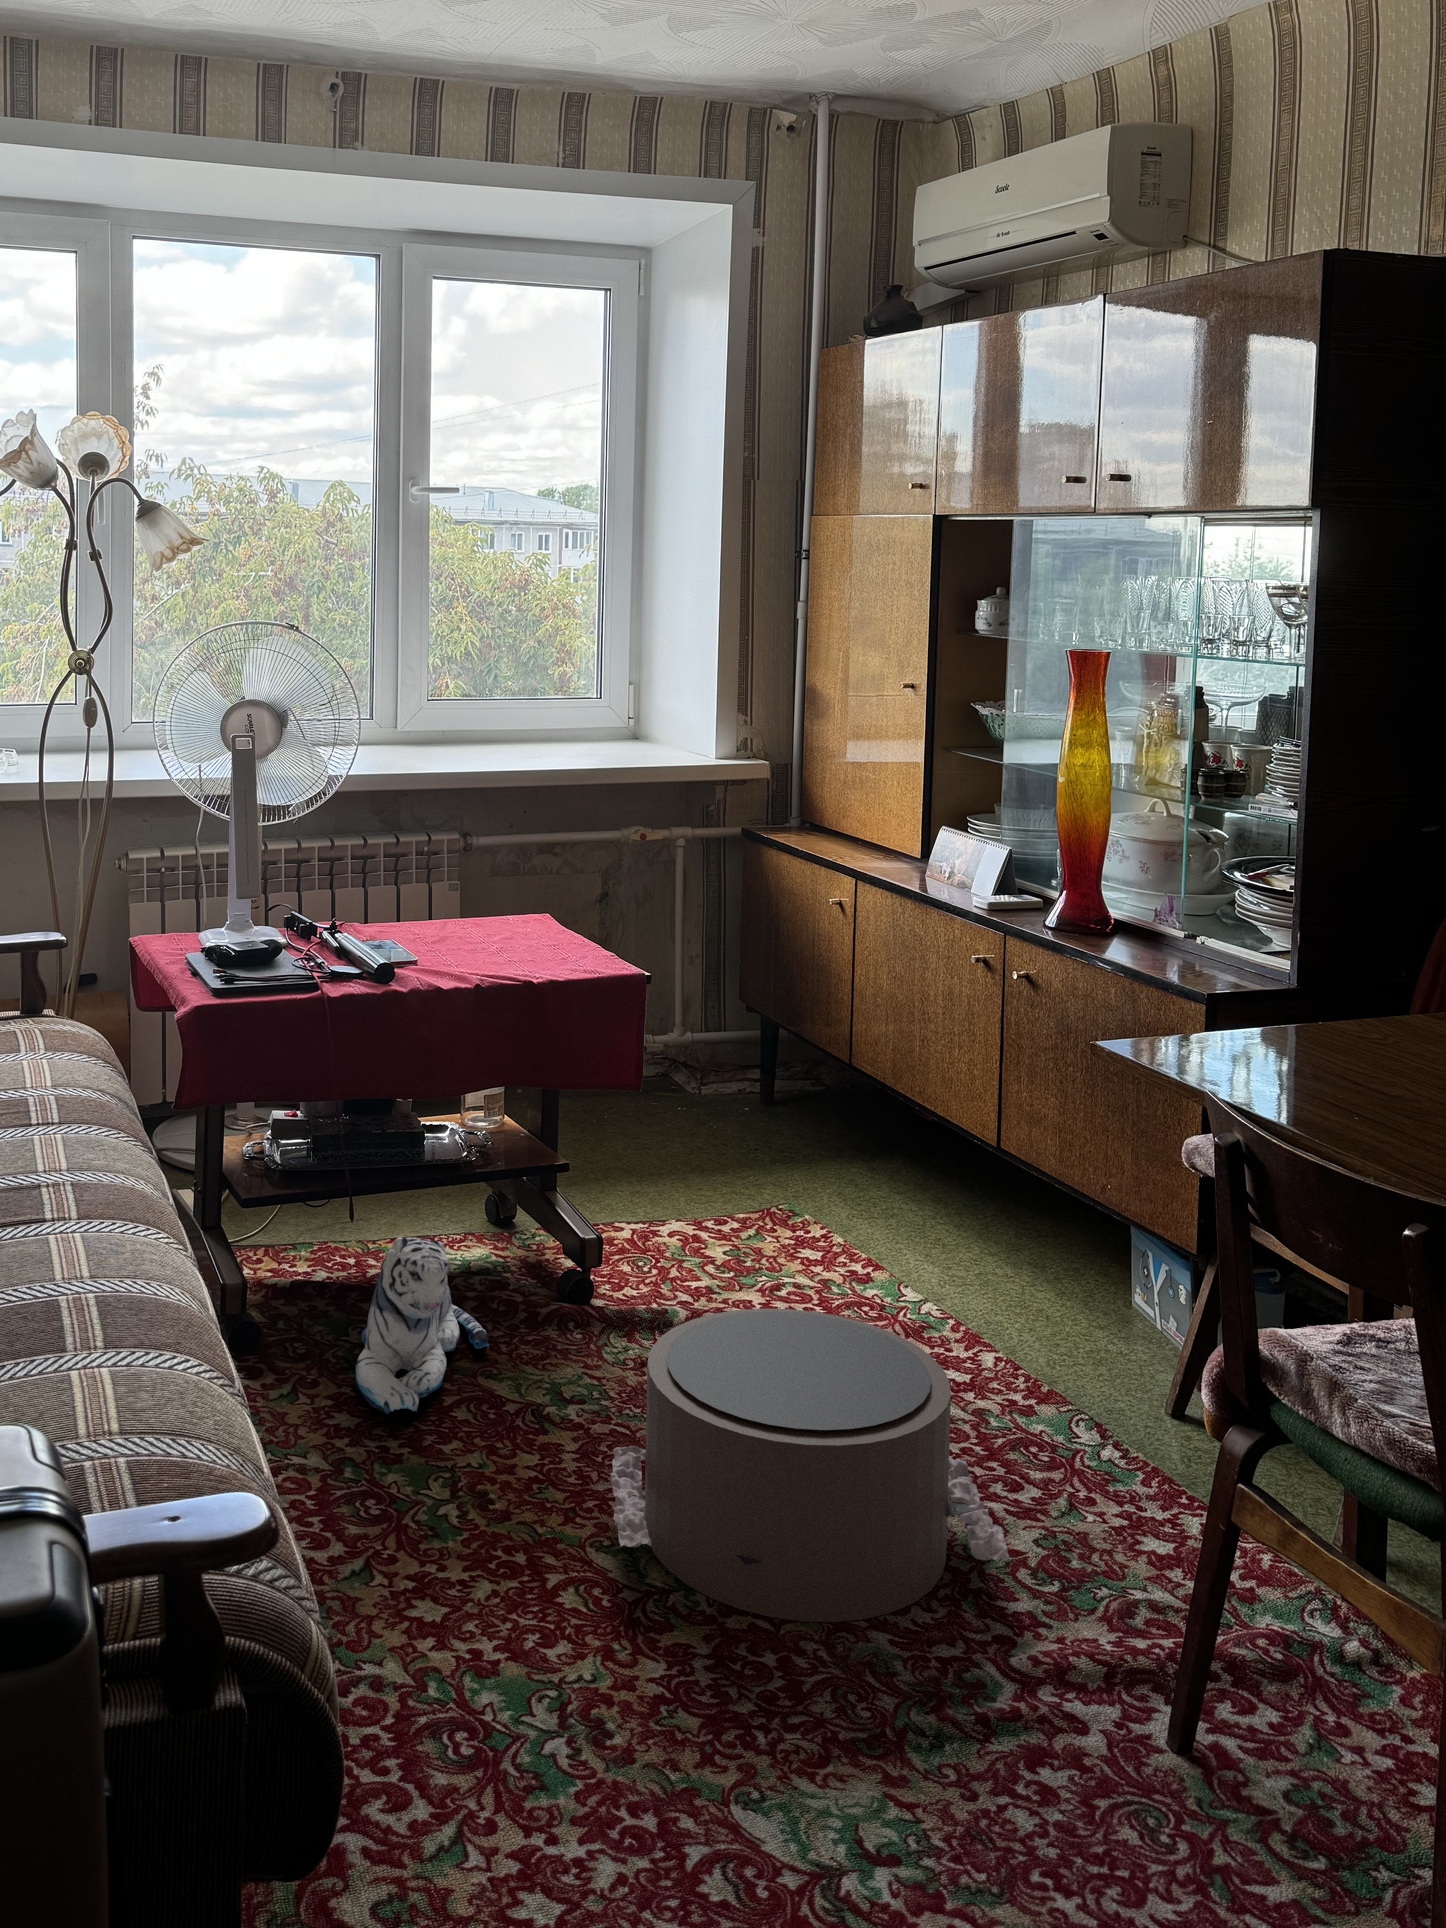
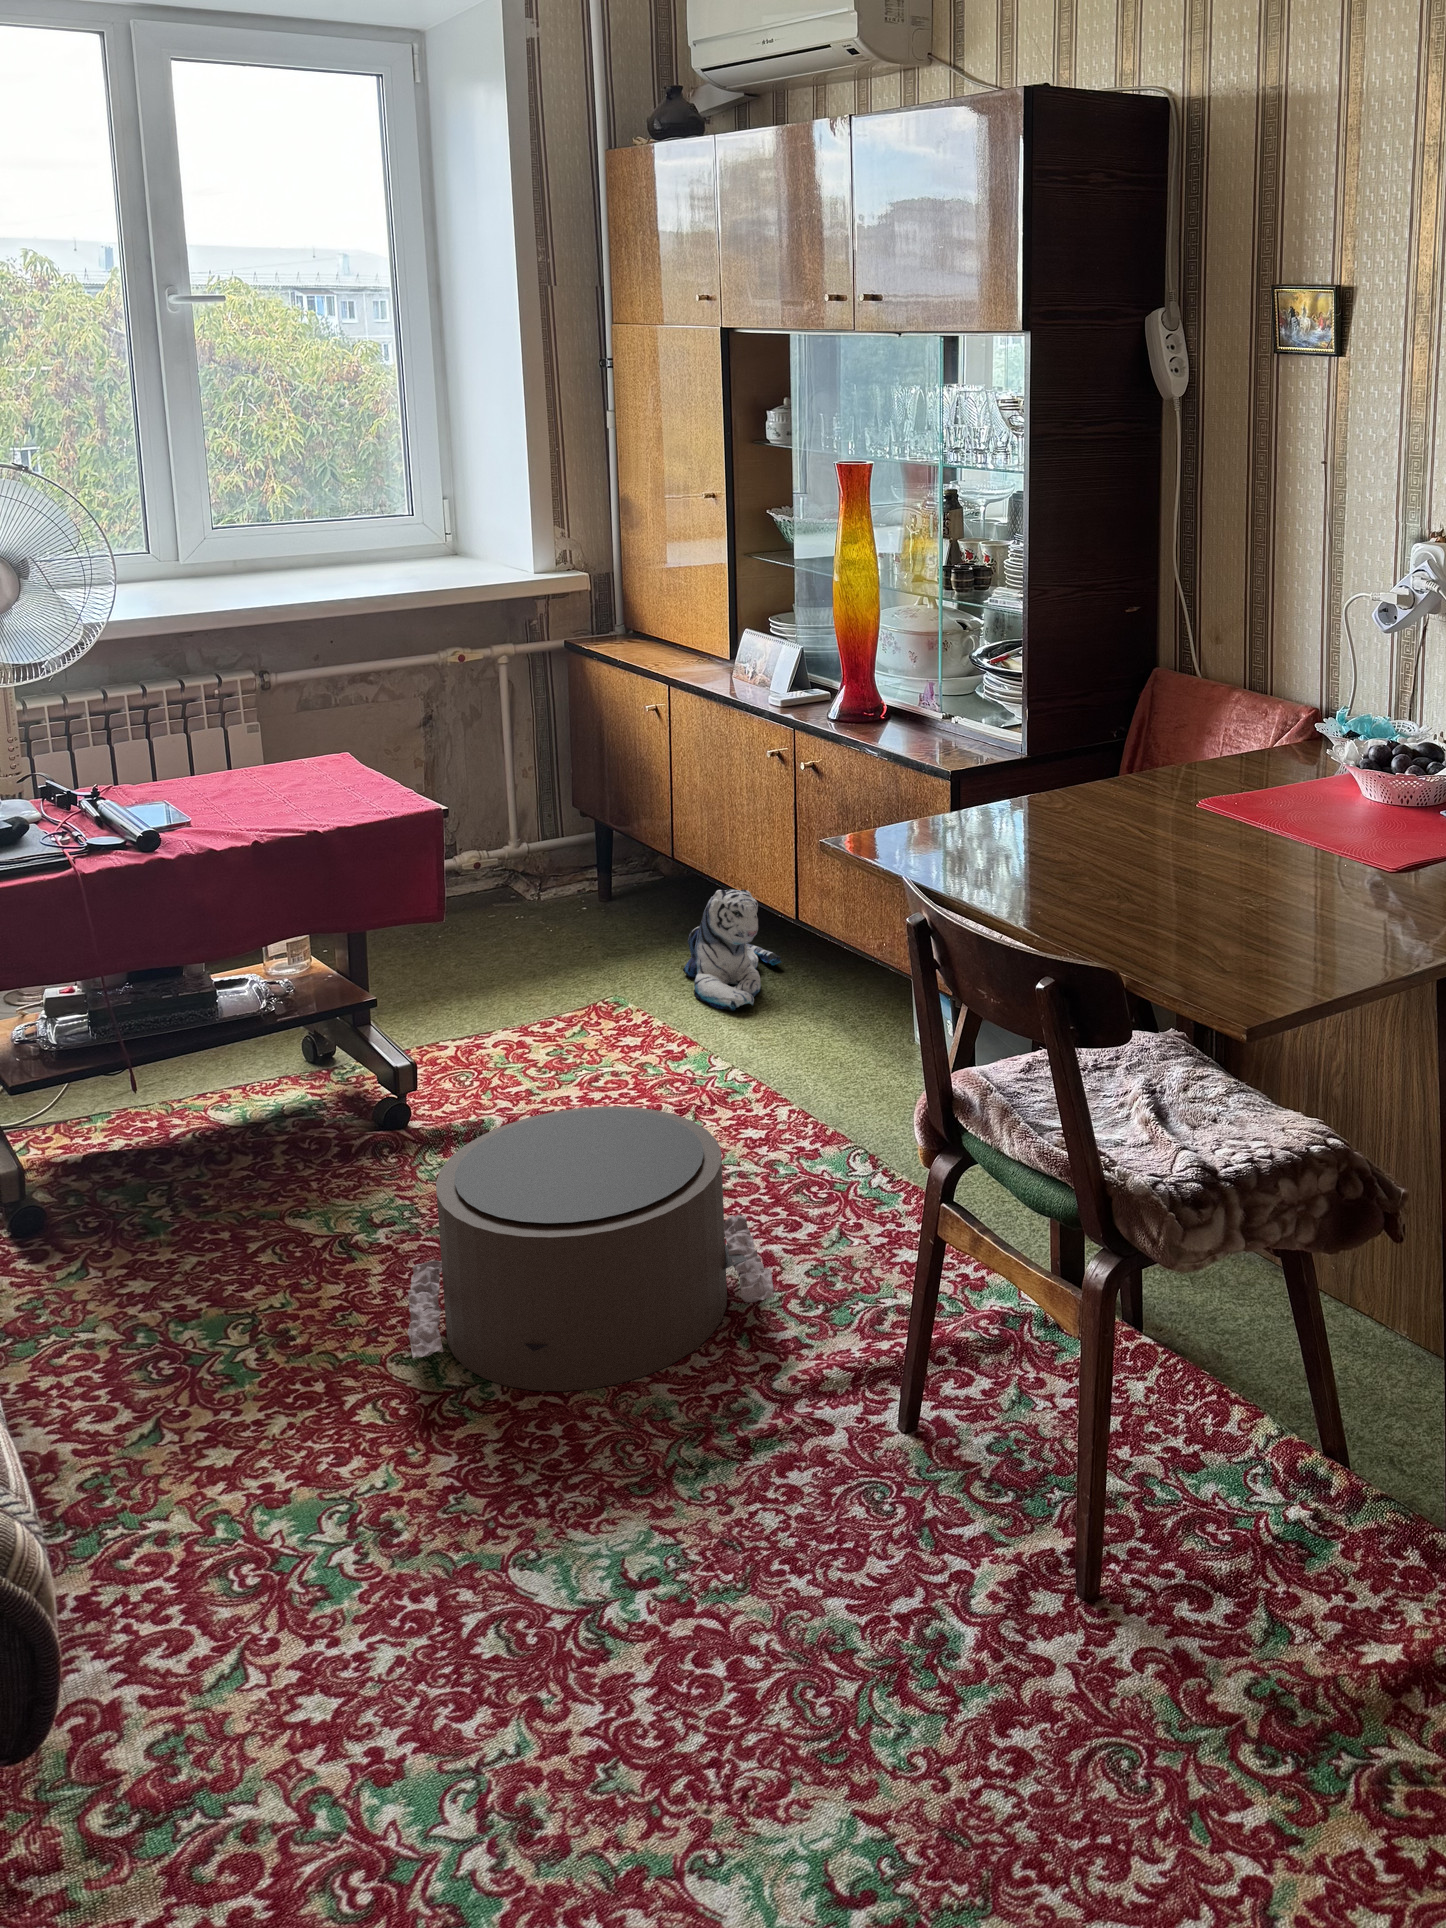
plush toy: present [355,1237,489,1414] -> present [683,889,781,1011]

